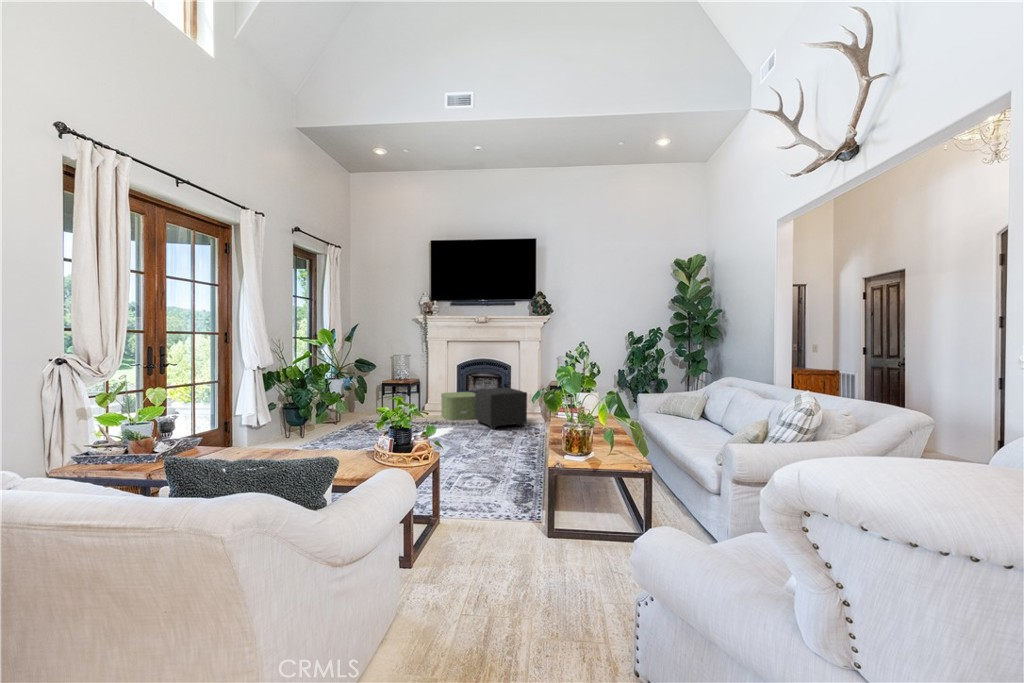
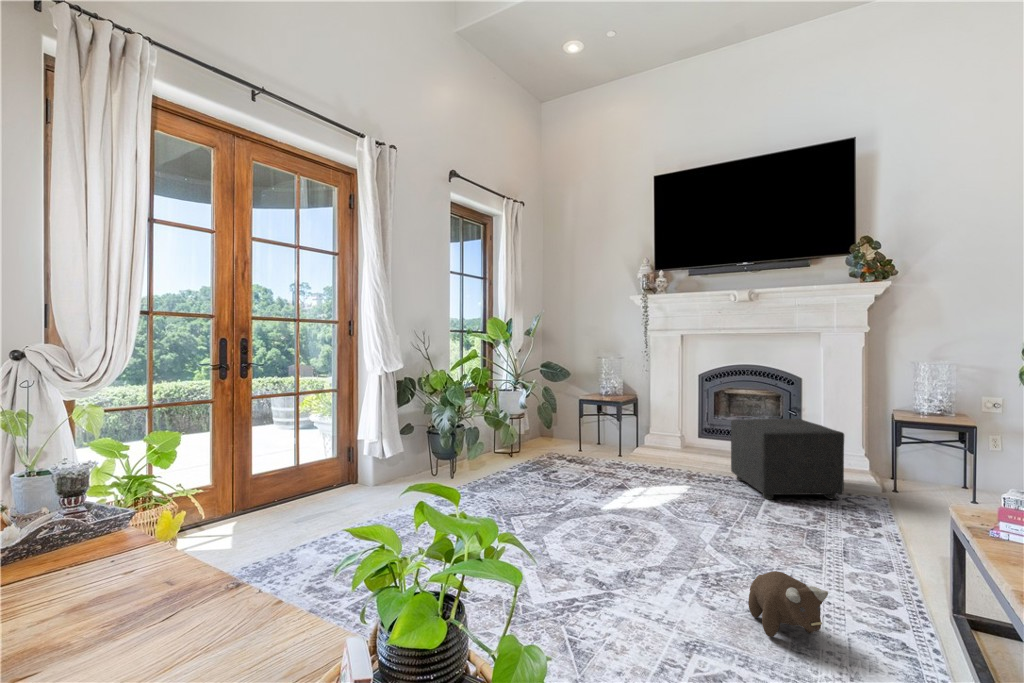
storage box: present [441,392,475,420] -> none [670,419,737,469]
plush toy: none [482,444,509,469] -> present [748,571,828,637]

